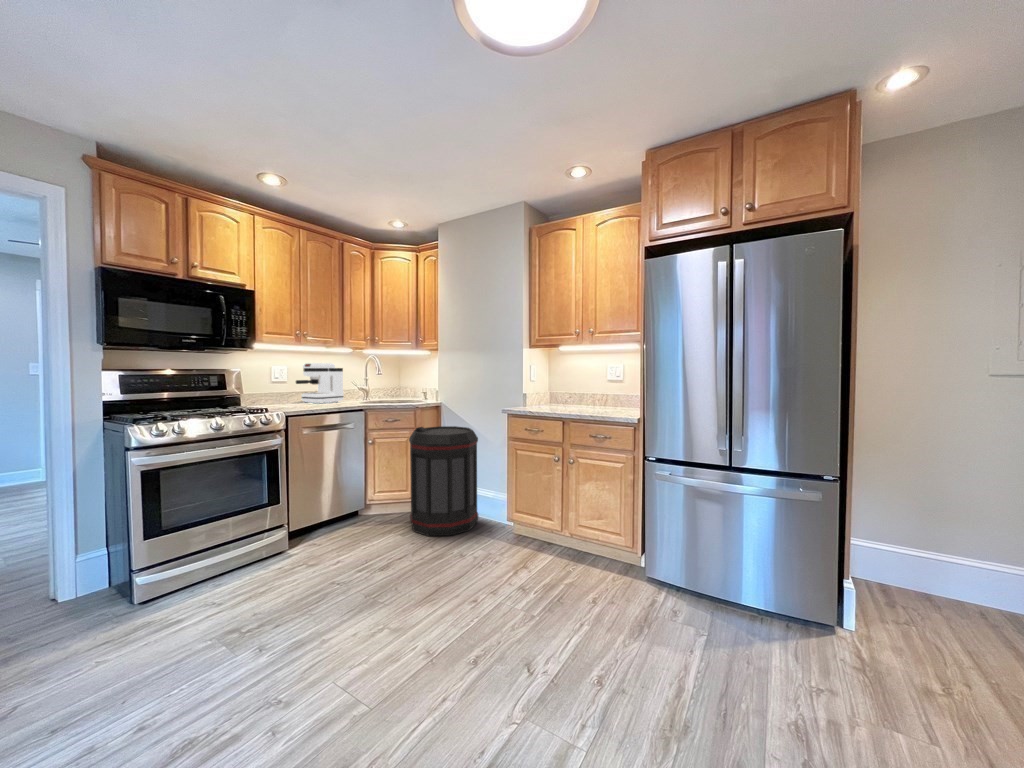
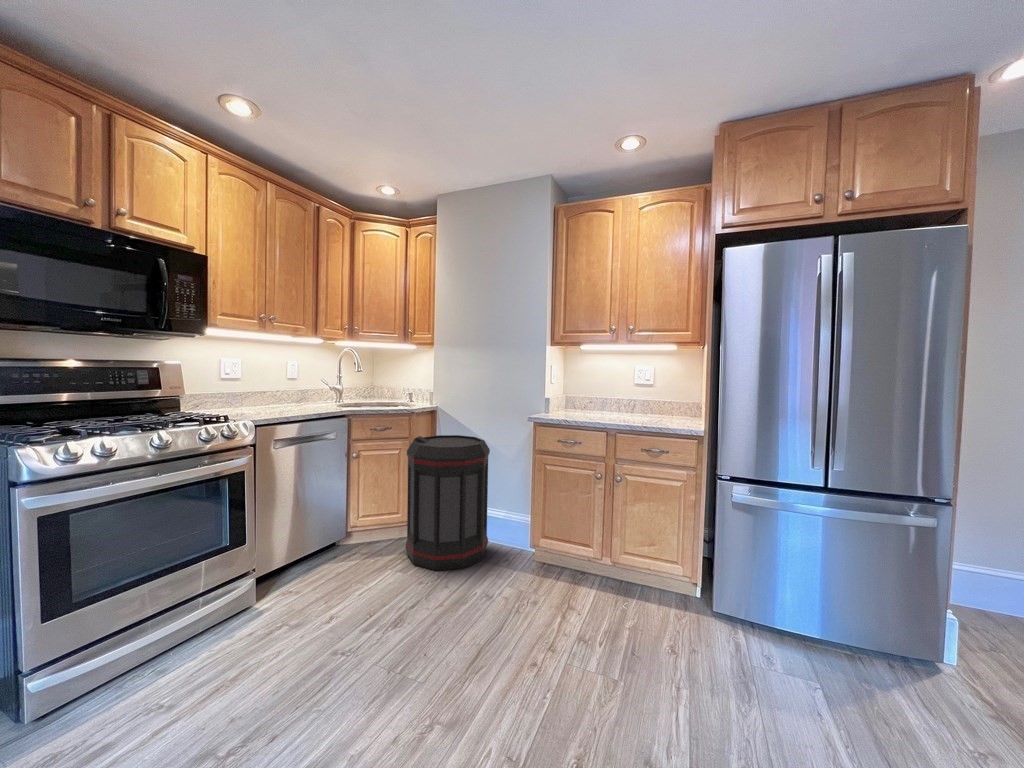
coffee maker: present [296,363,343,403] -> none [254,356,315,407]

